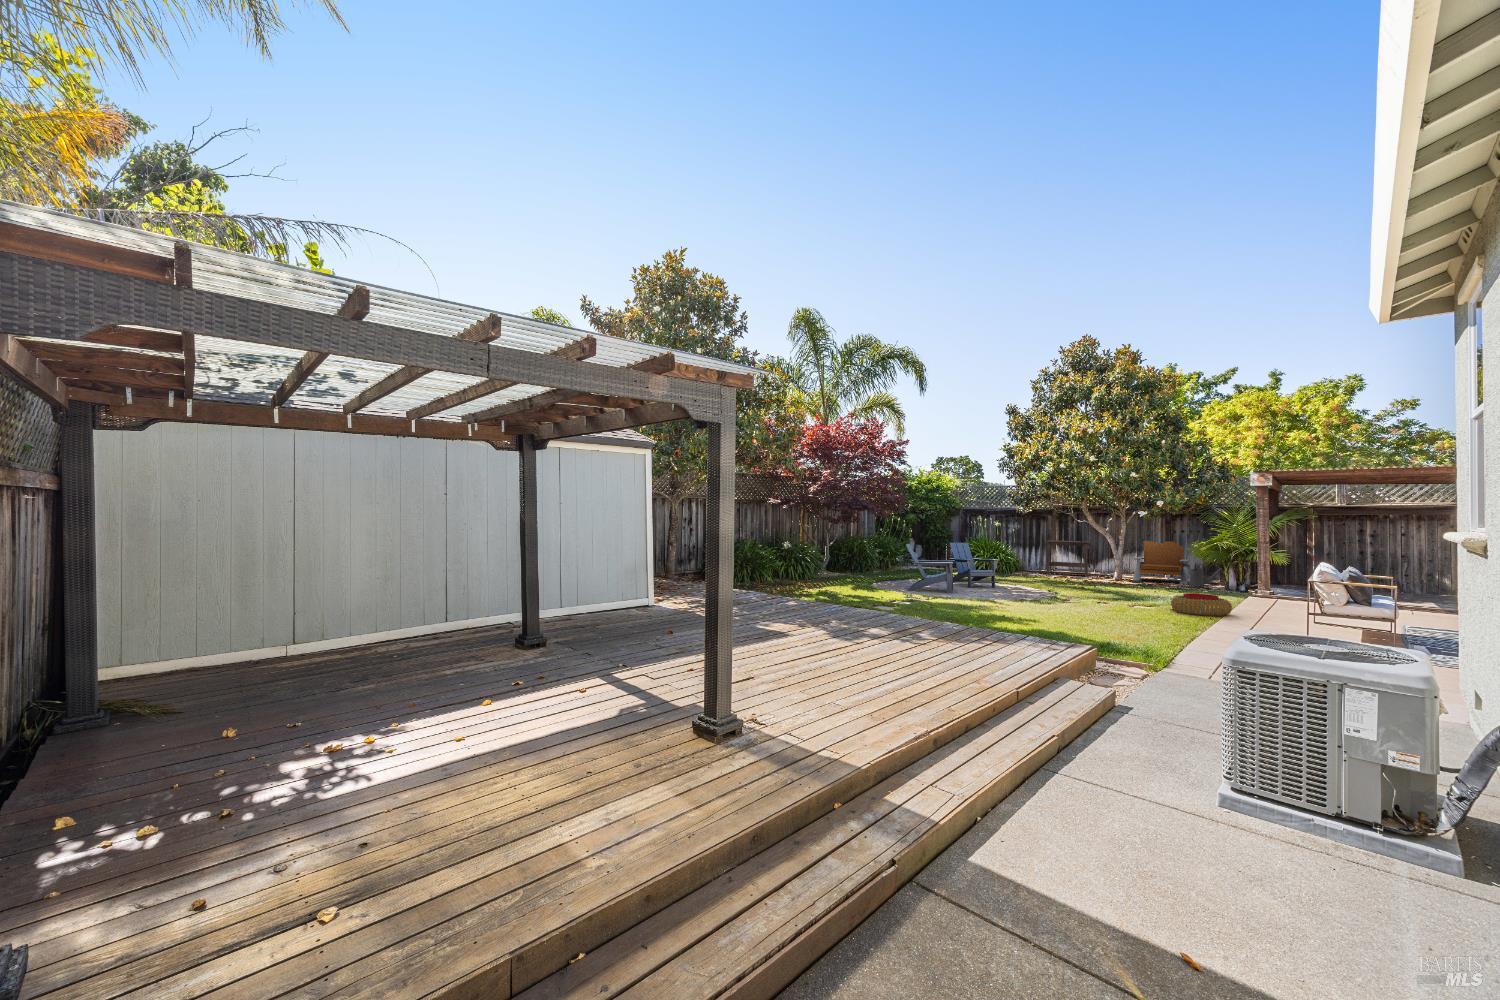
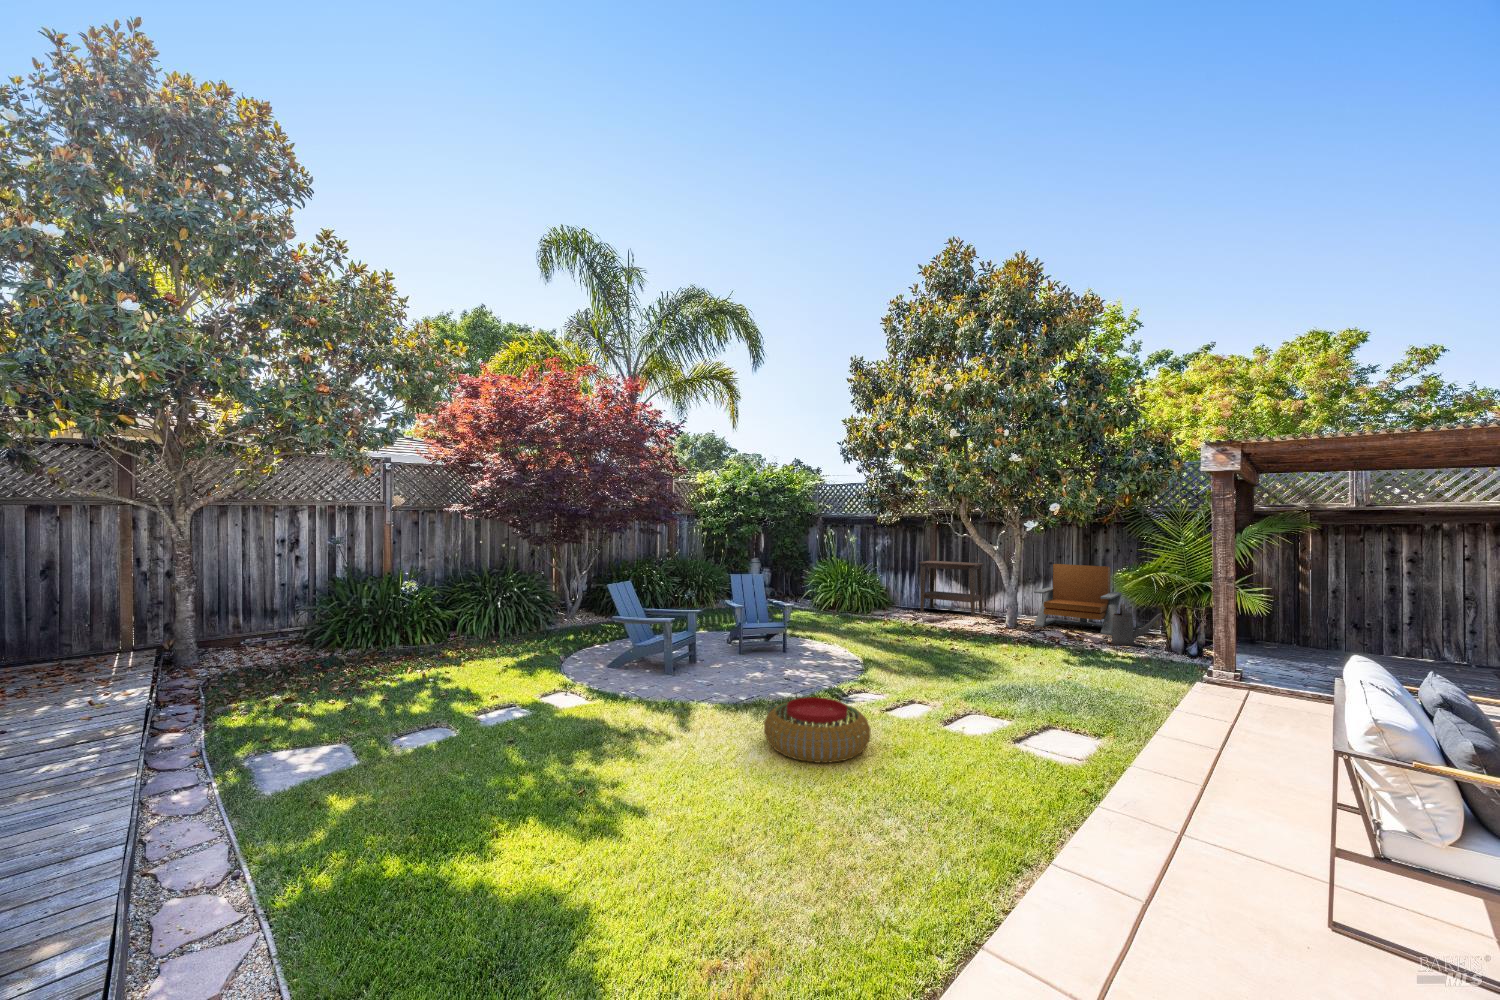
pouf: present [1171,593,1232,616] -> present [764,697,871,763]

